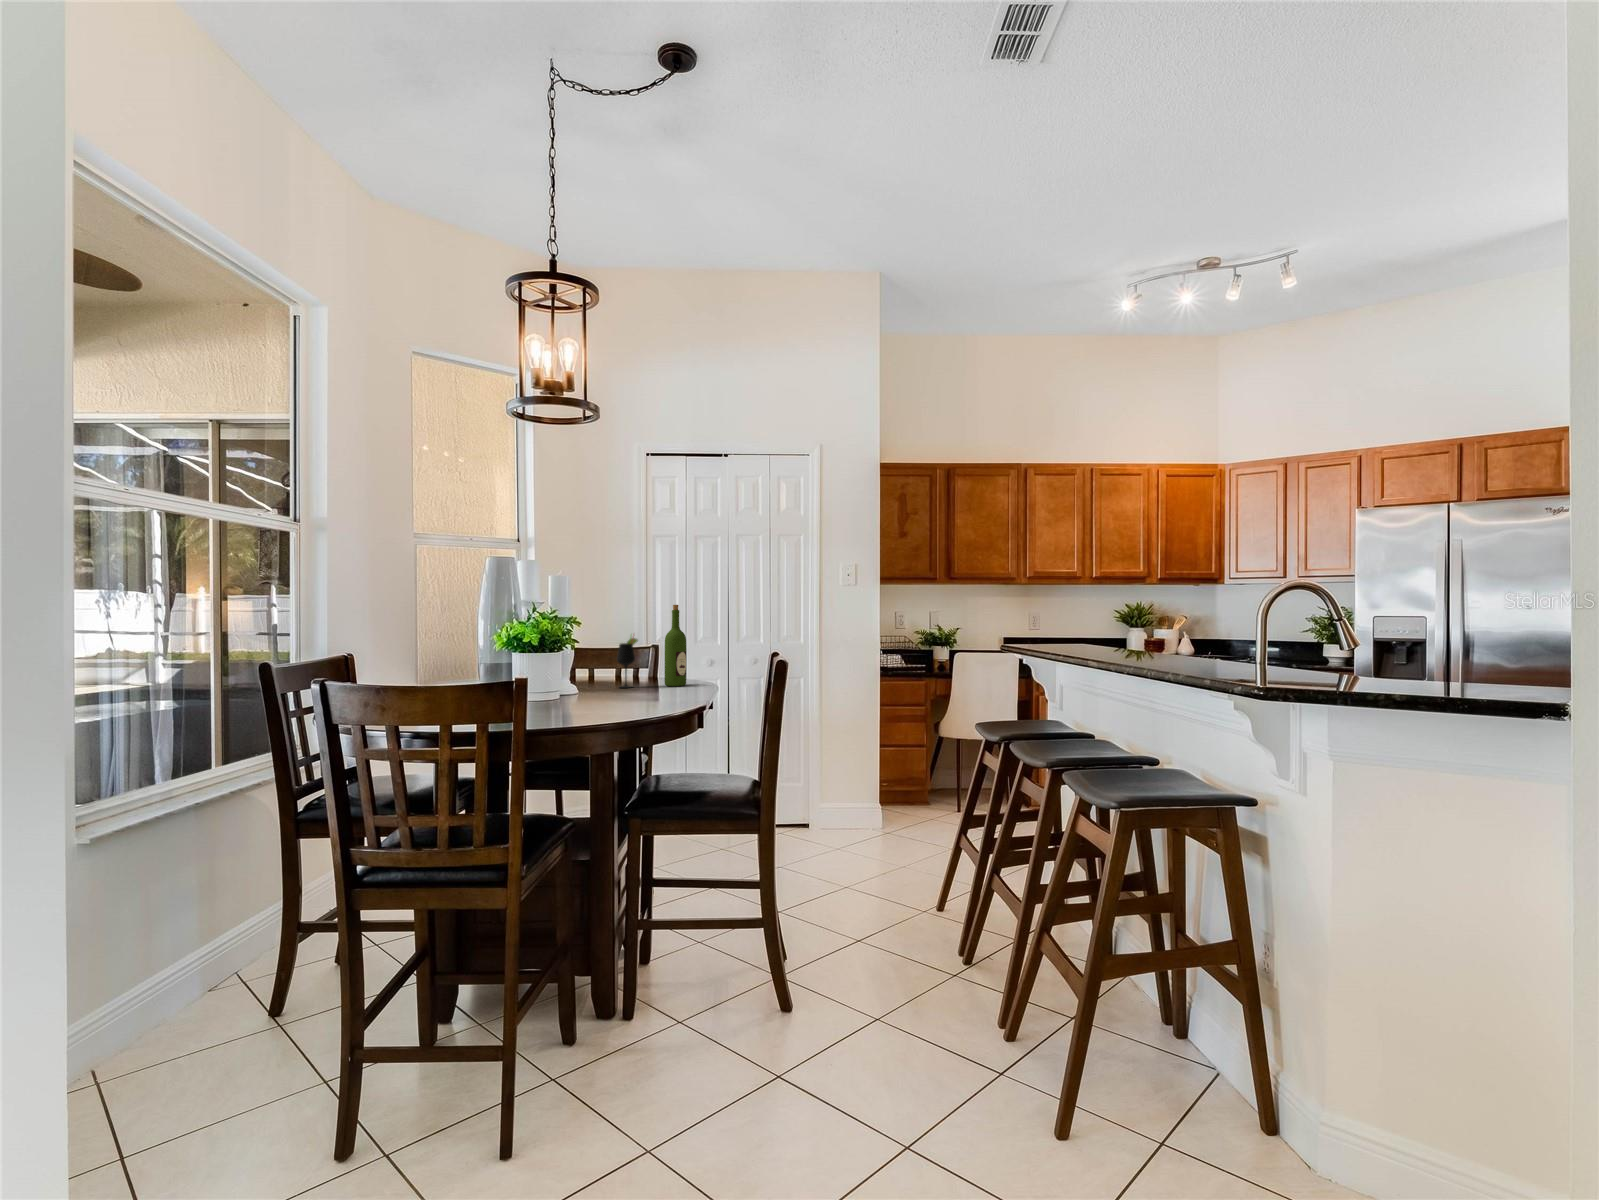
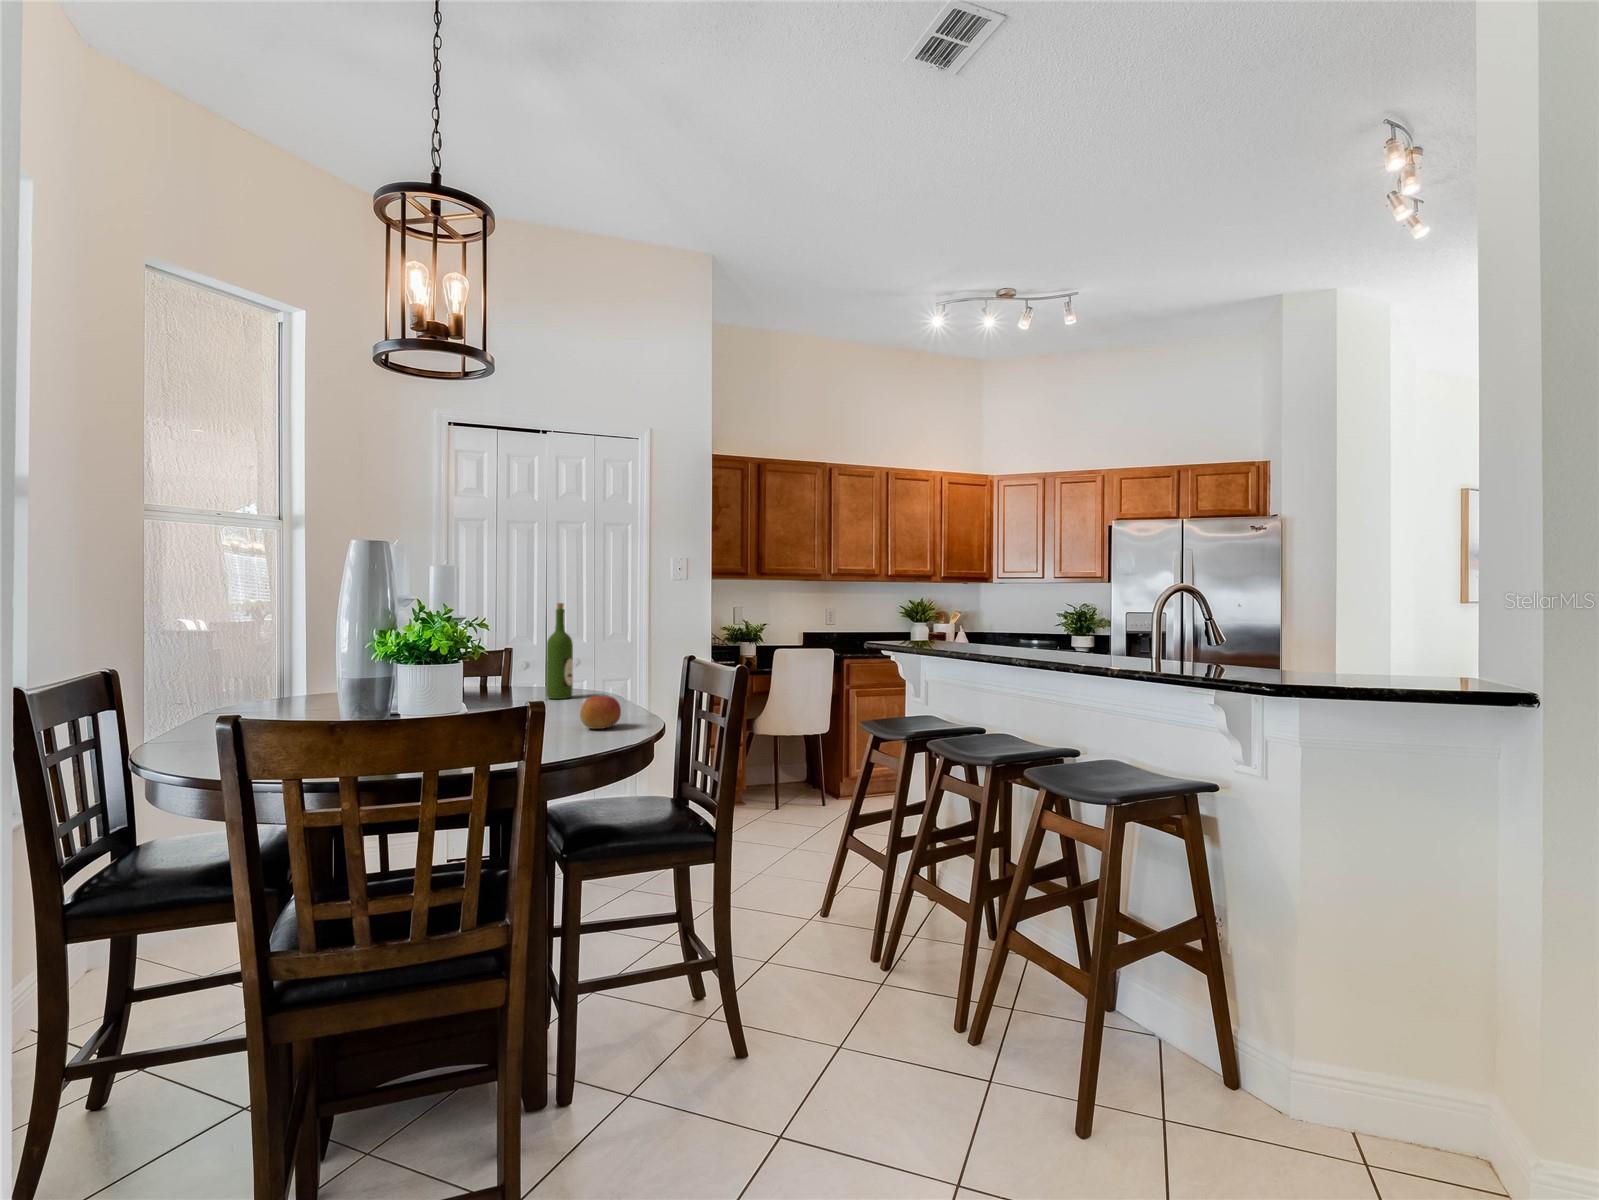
wine glass: present [617,637,638,688] -> none [488,637,515,703]
apple: none [634,682,669,710] -> present [580,696,621,729]

